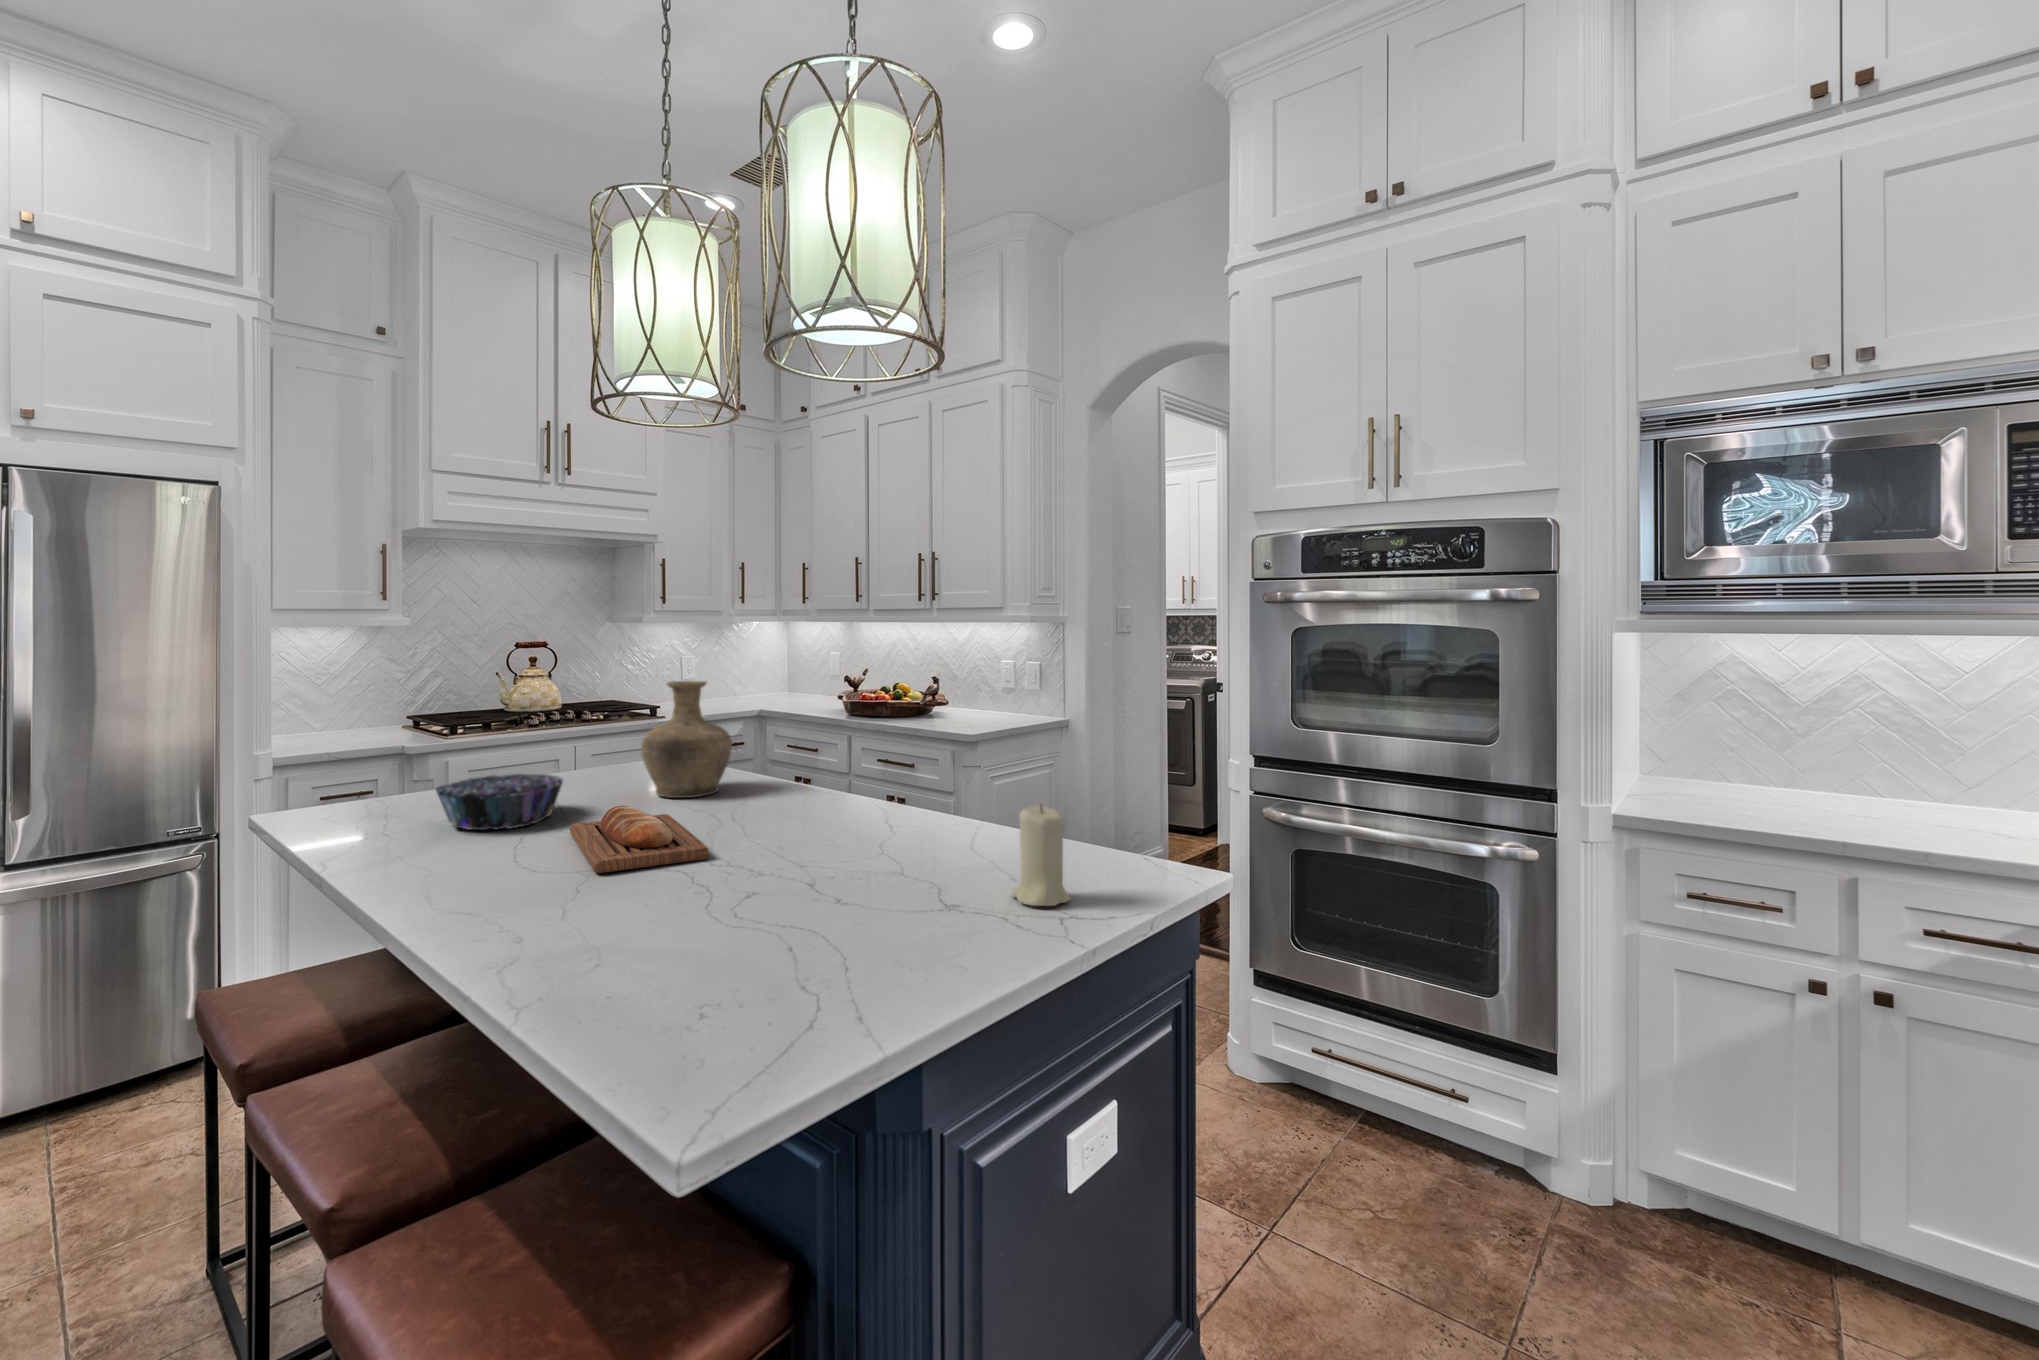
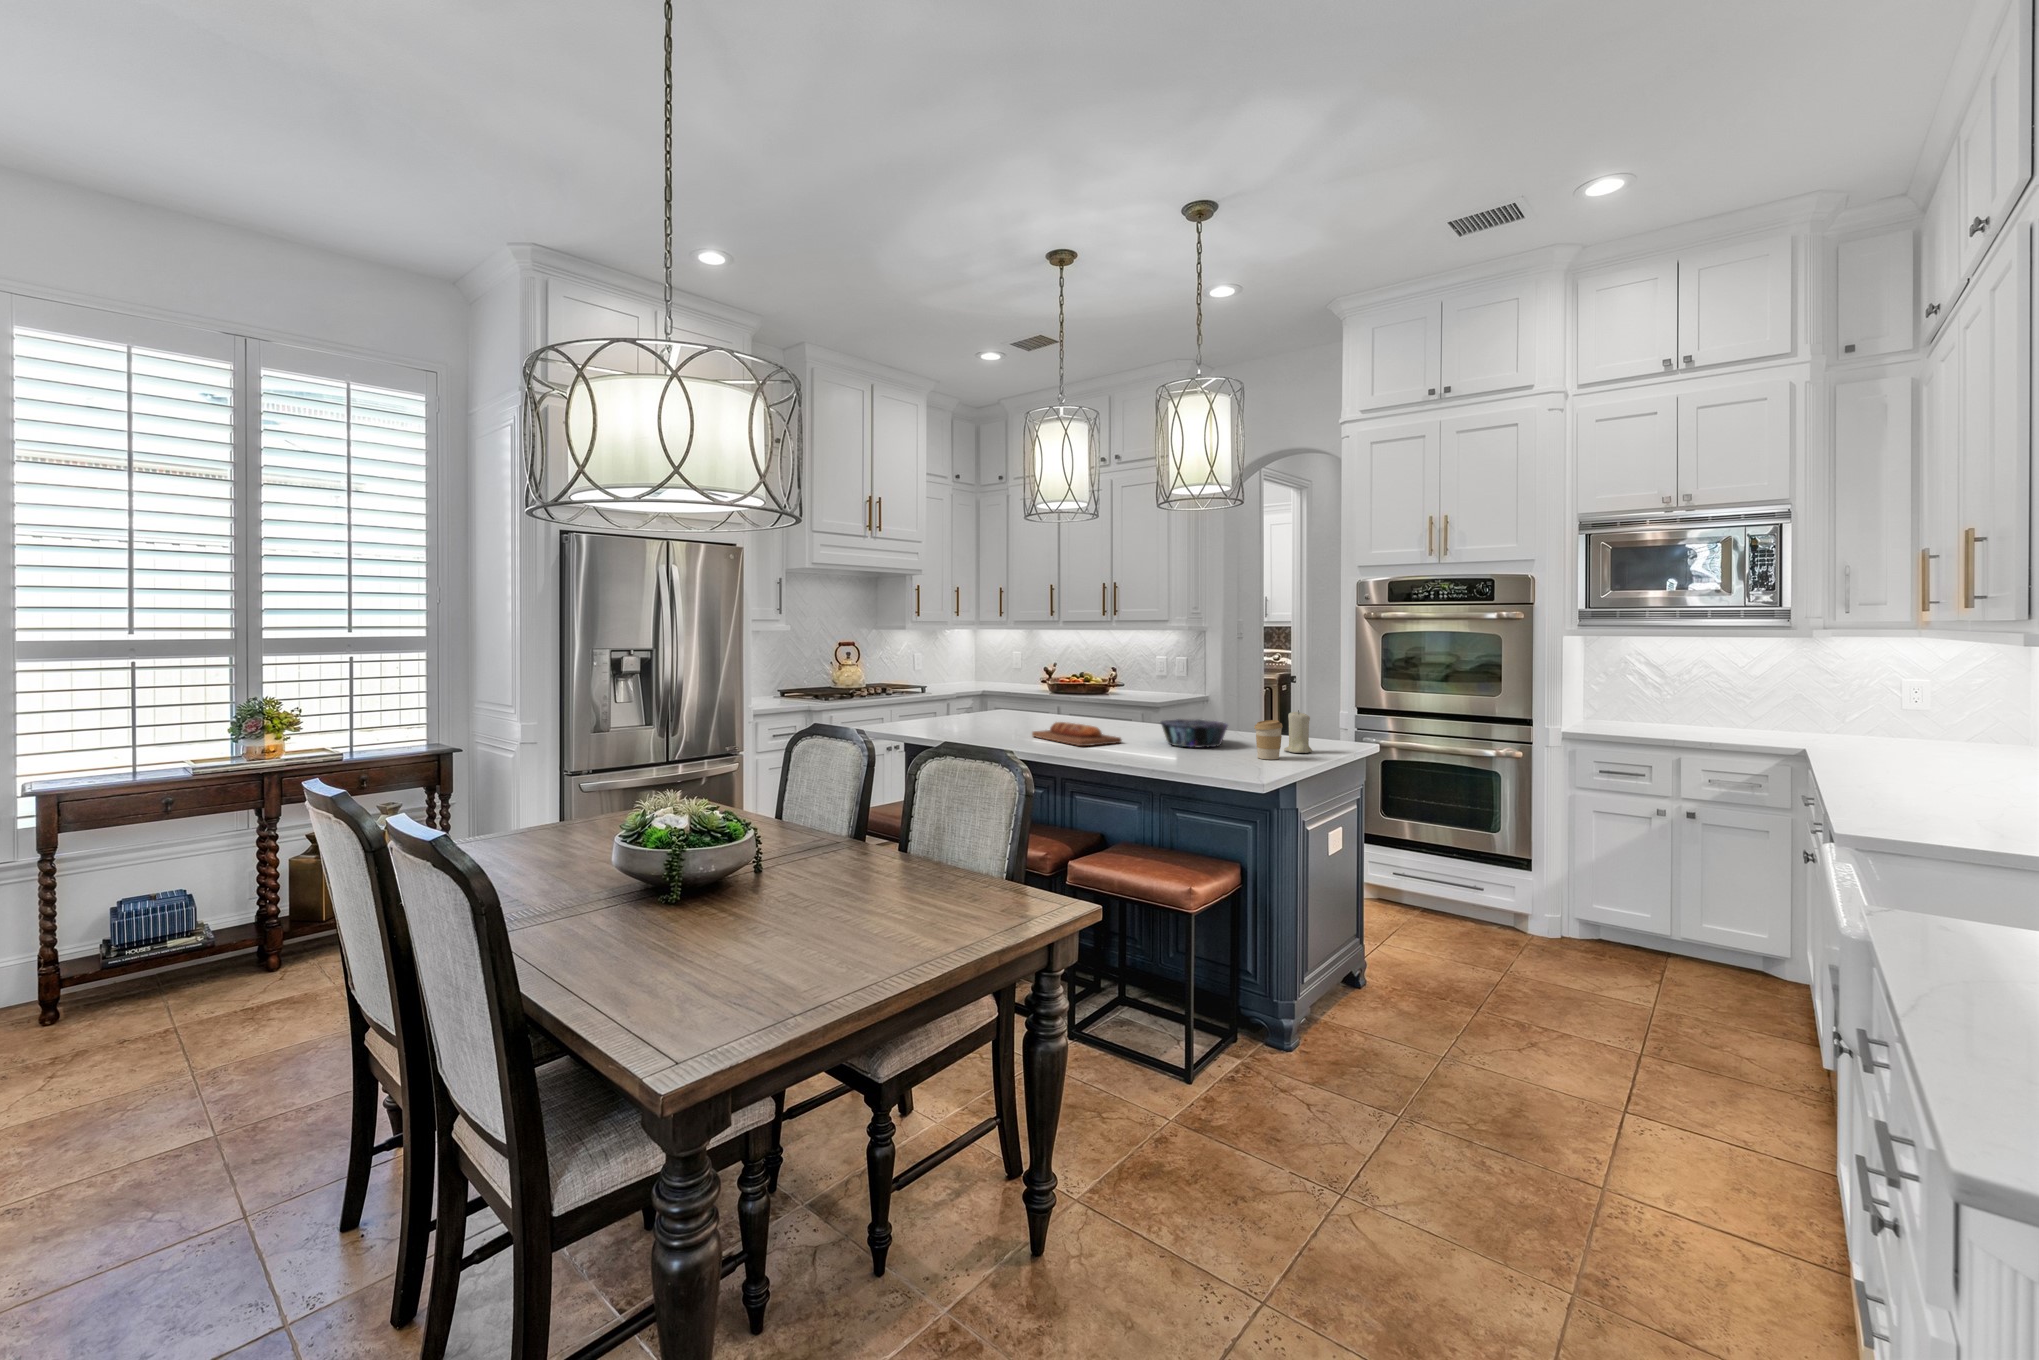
vase: present [641,681,732,798] -> none [1028,662,1076,725]
decorative bowl: present [435,774,564,830] -> present [1161,719,1228,748]
coffee cup: none [913,834,978,937] -> present [1254,720,1283,759]

